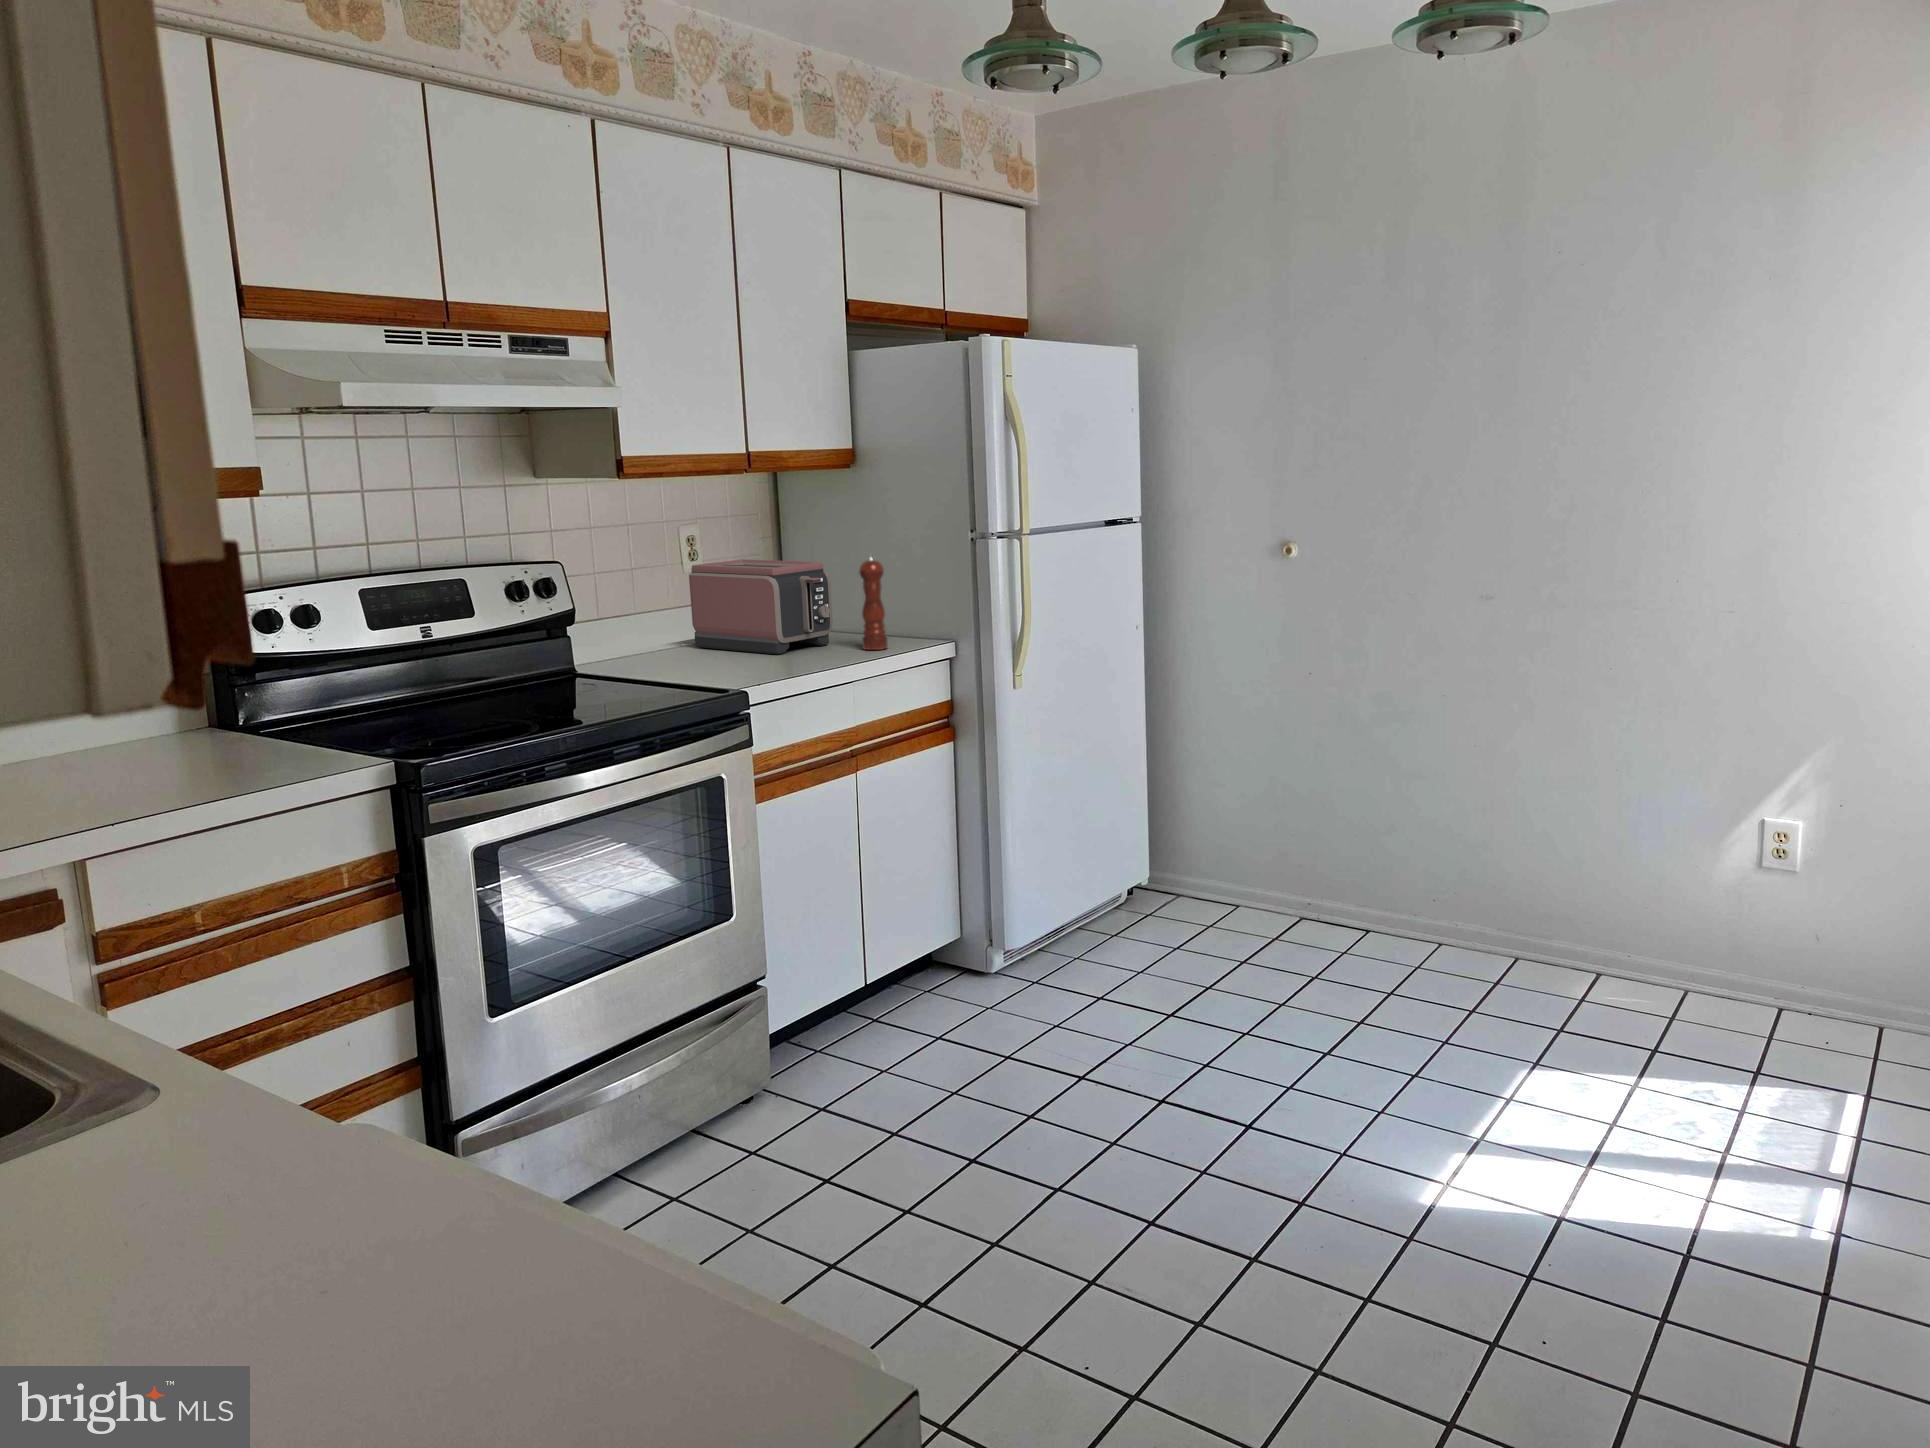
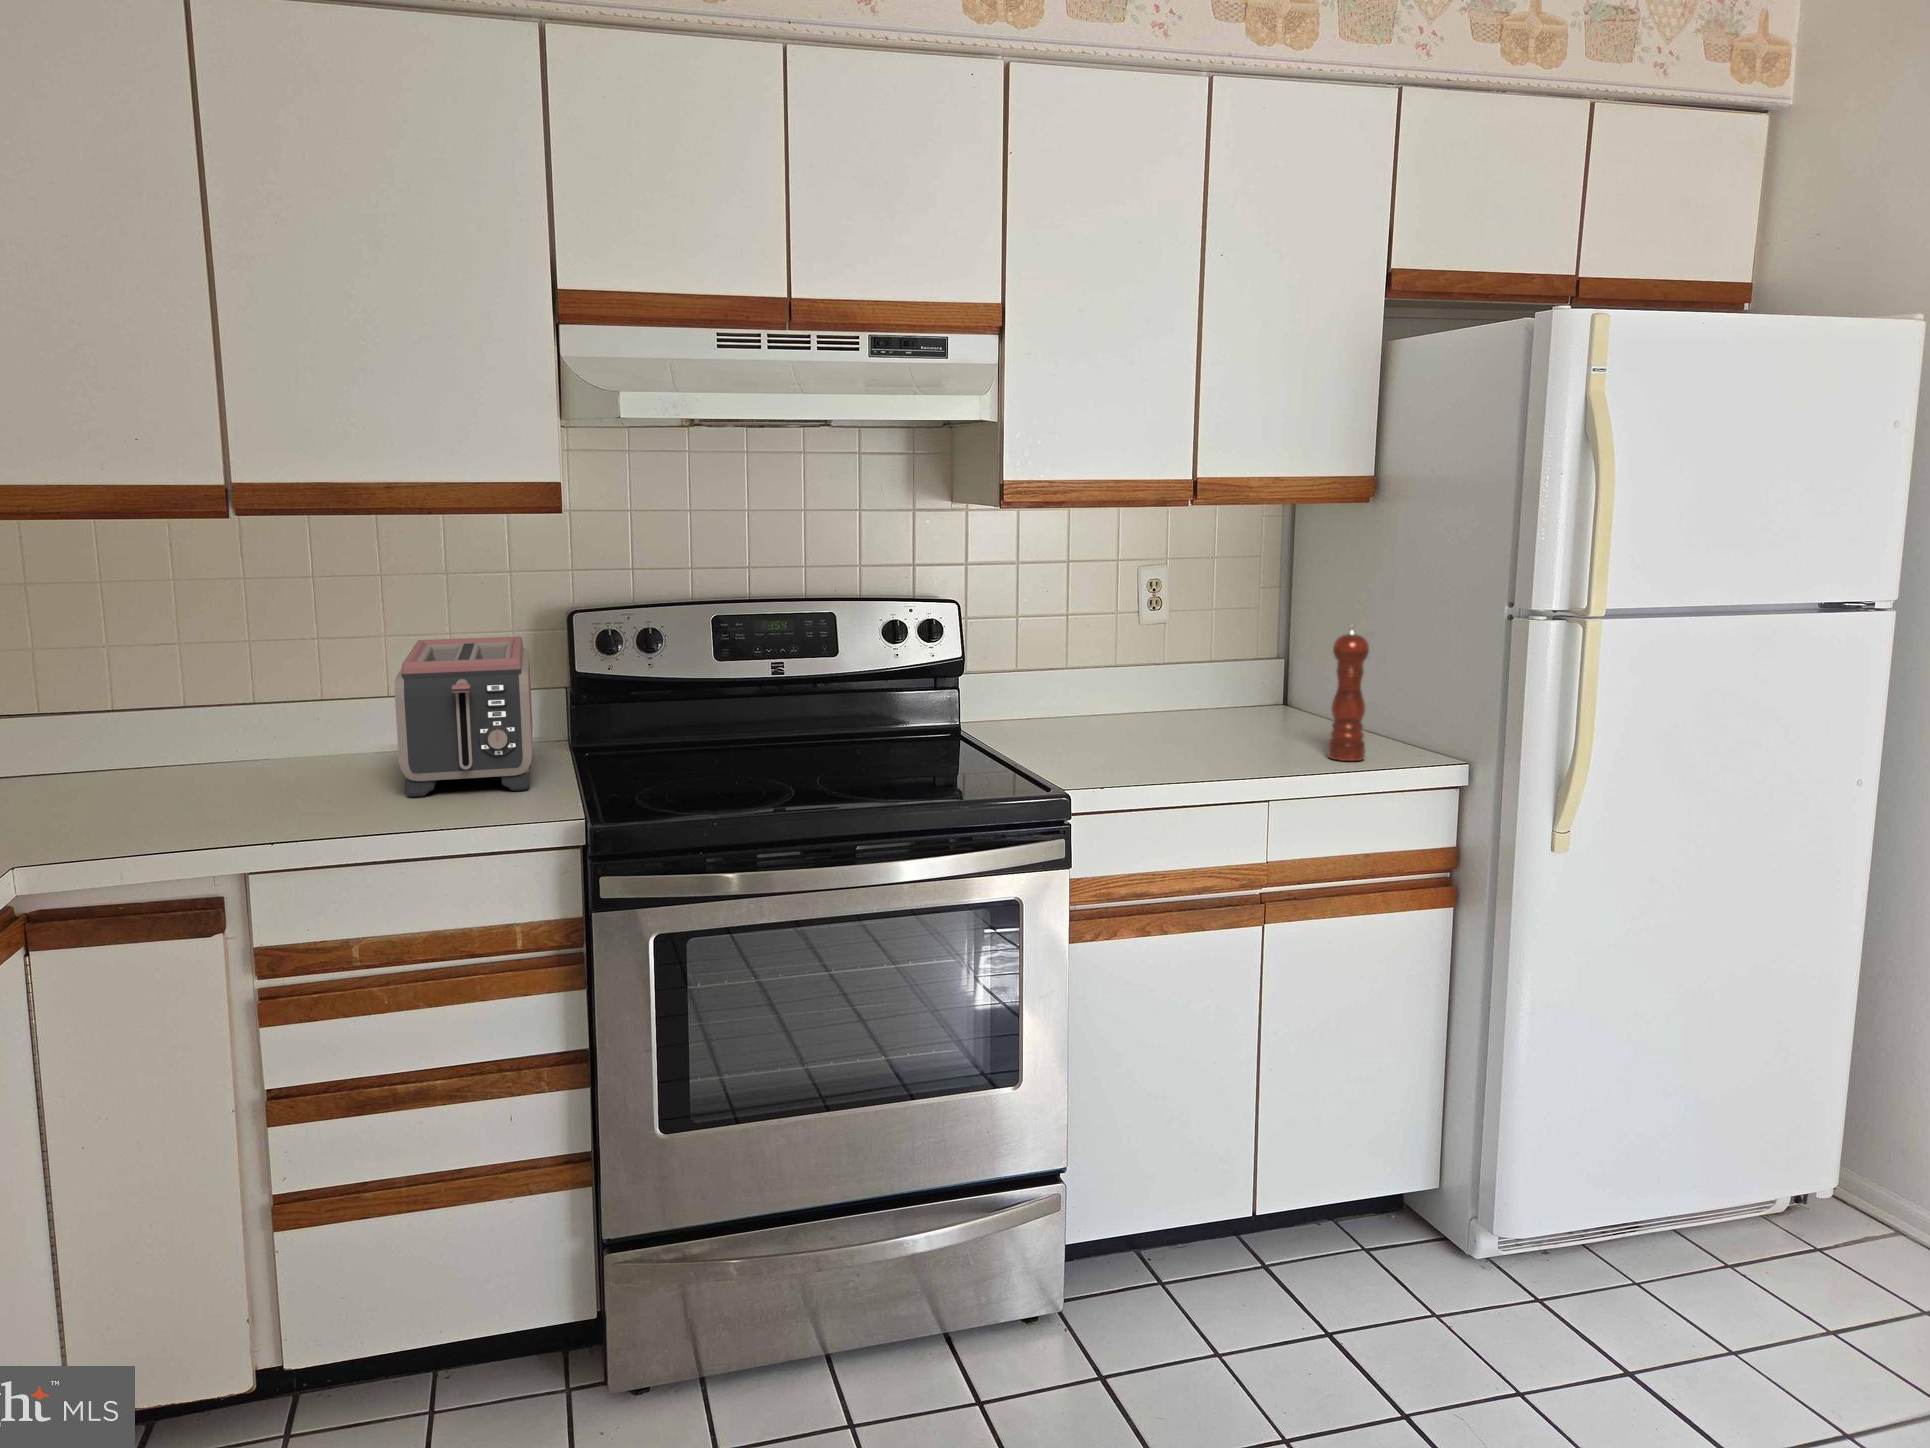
toaster: present [689,559,833,654] -> present [395,637,532,797]

